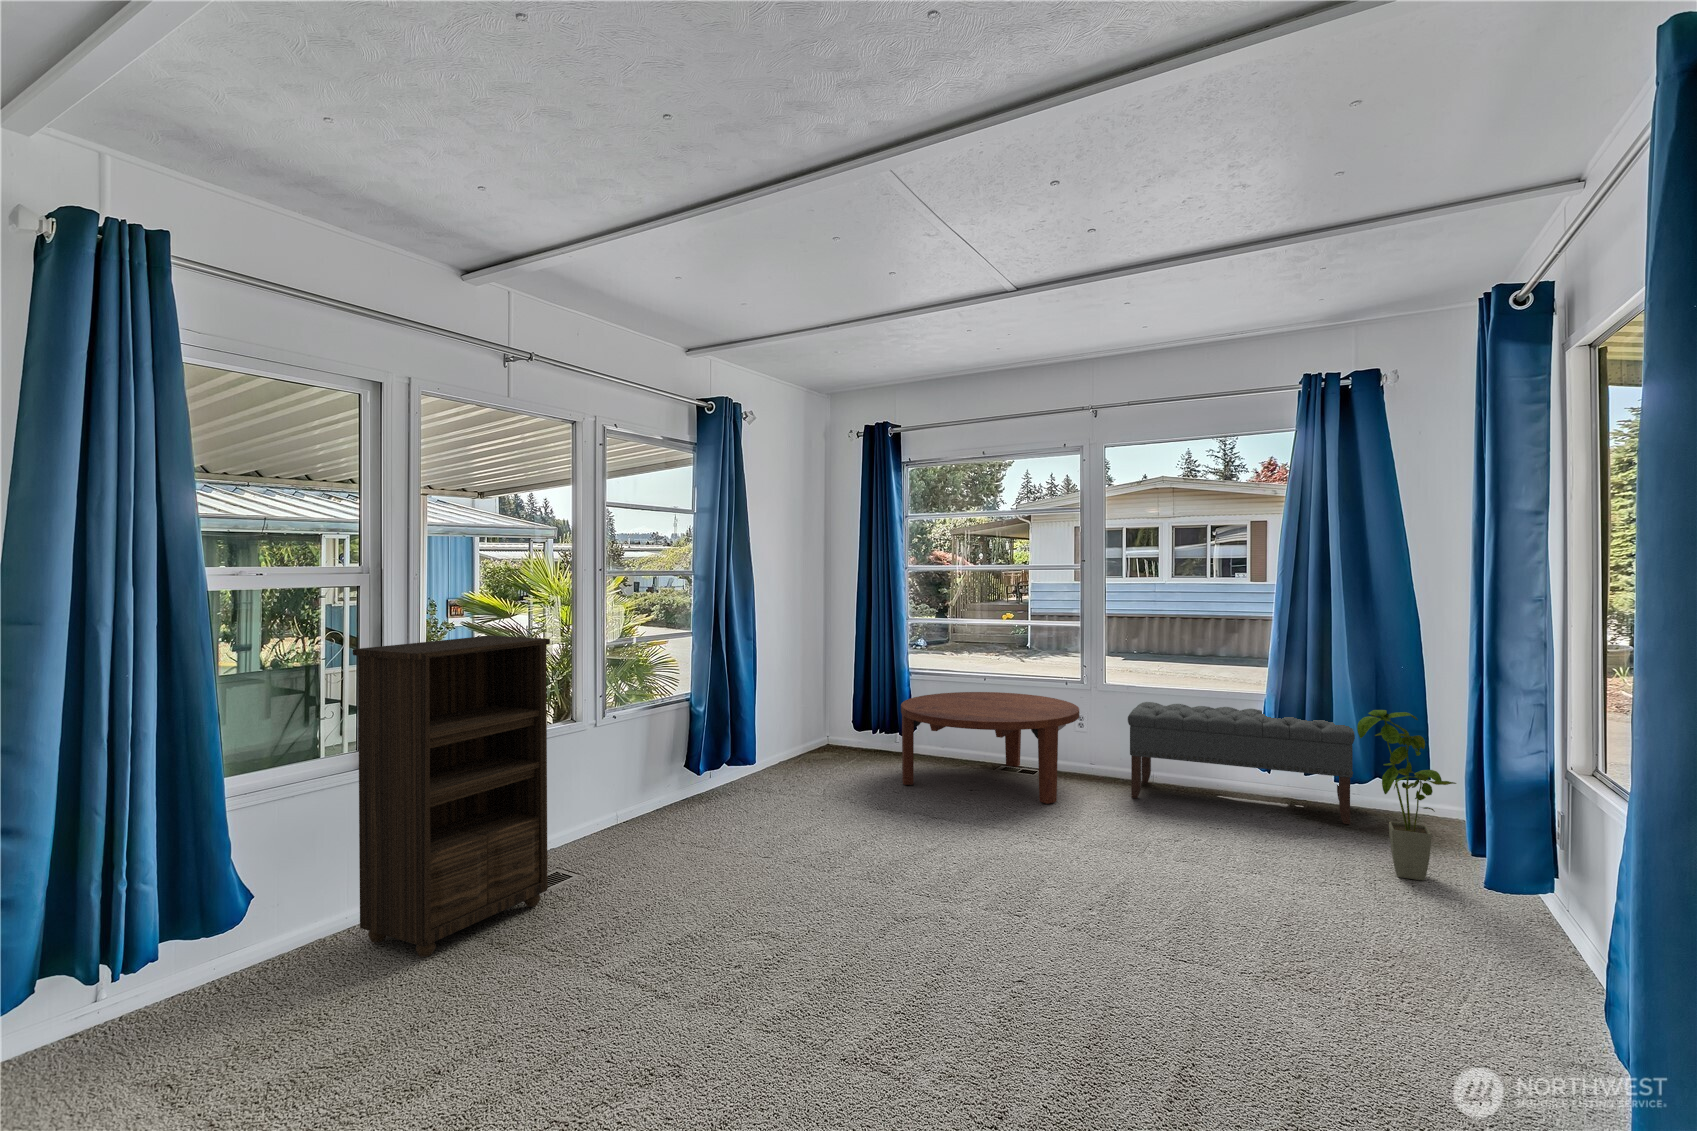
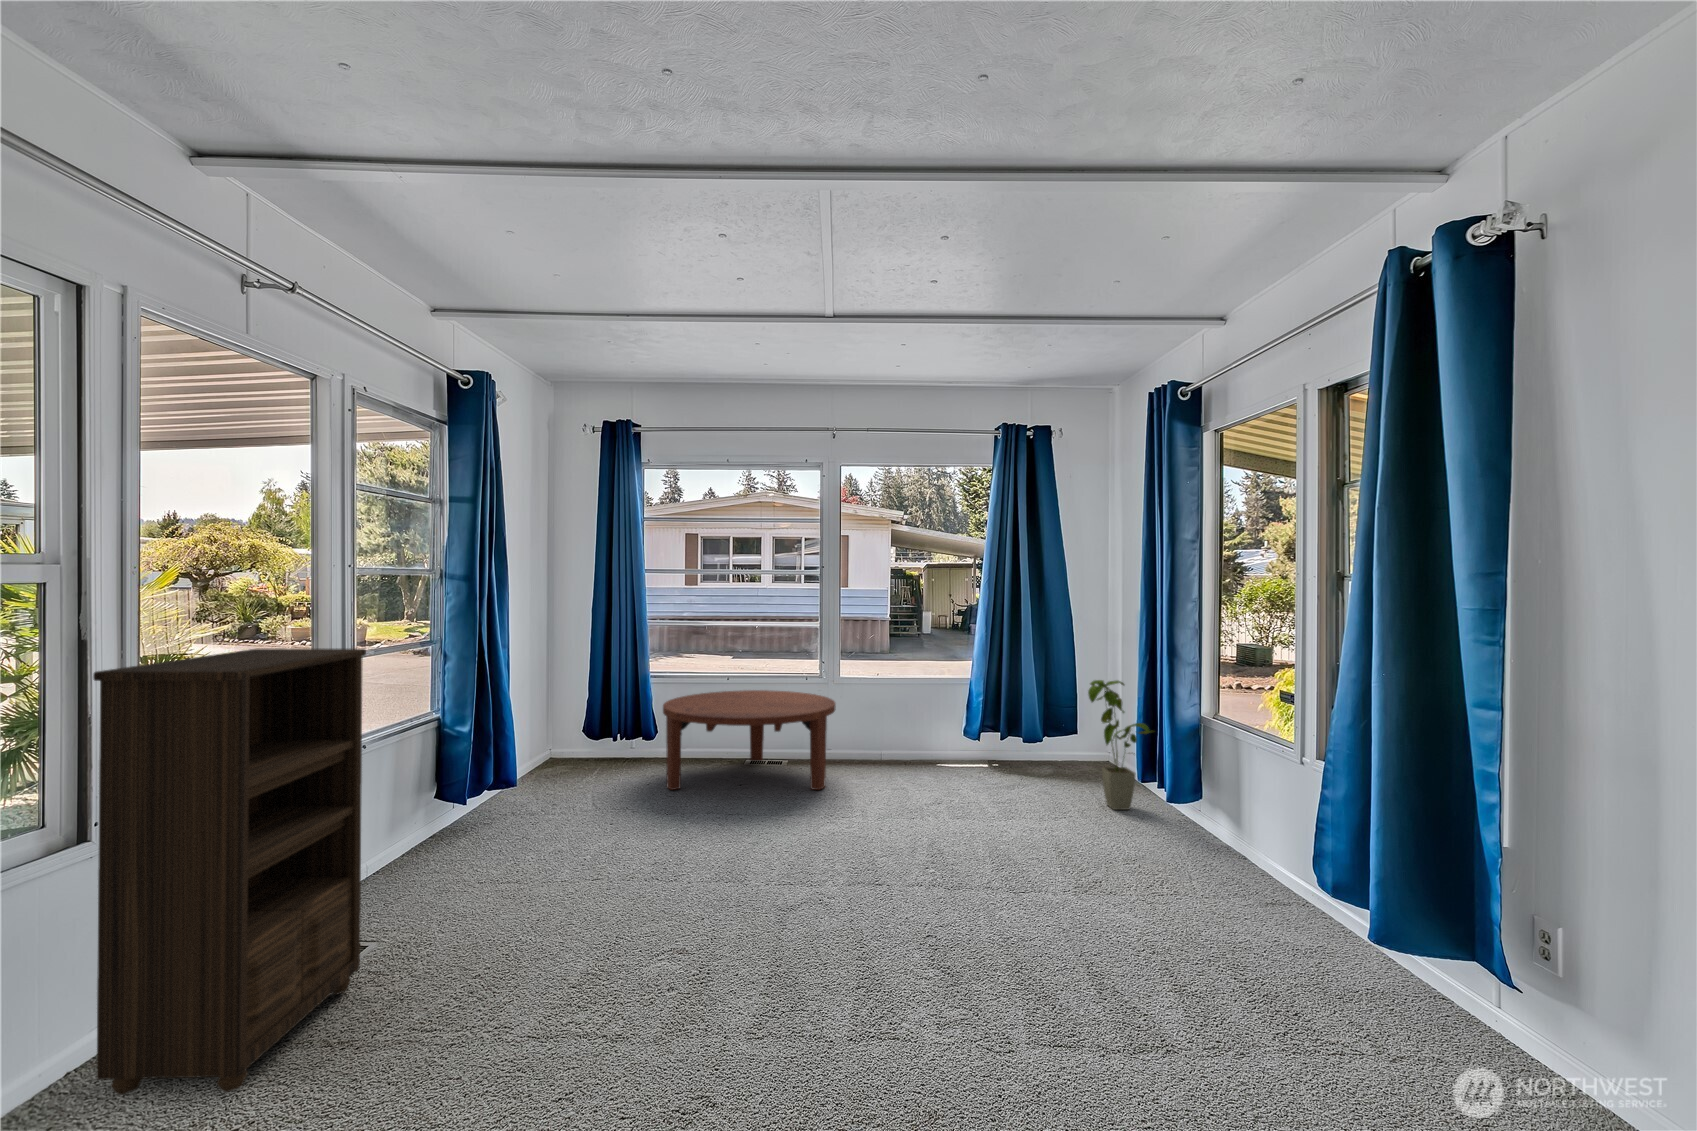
bench: present [1128,702,1355,824] -> none [875,689,1055,776]

